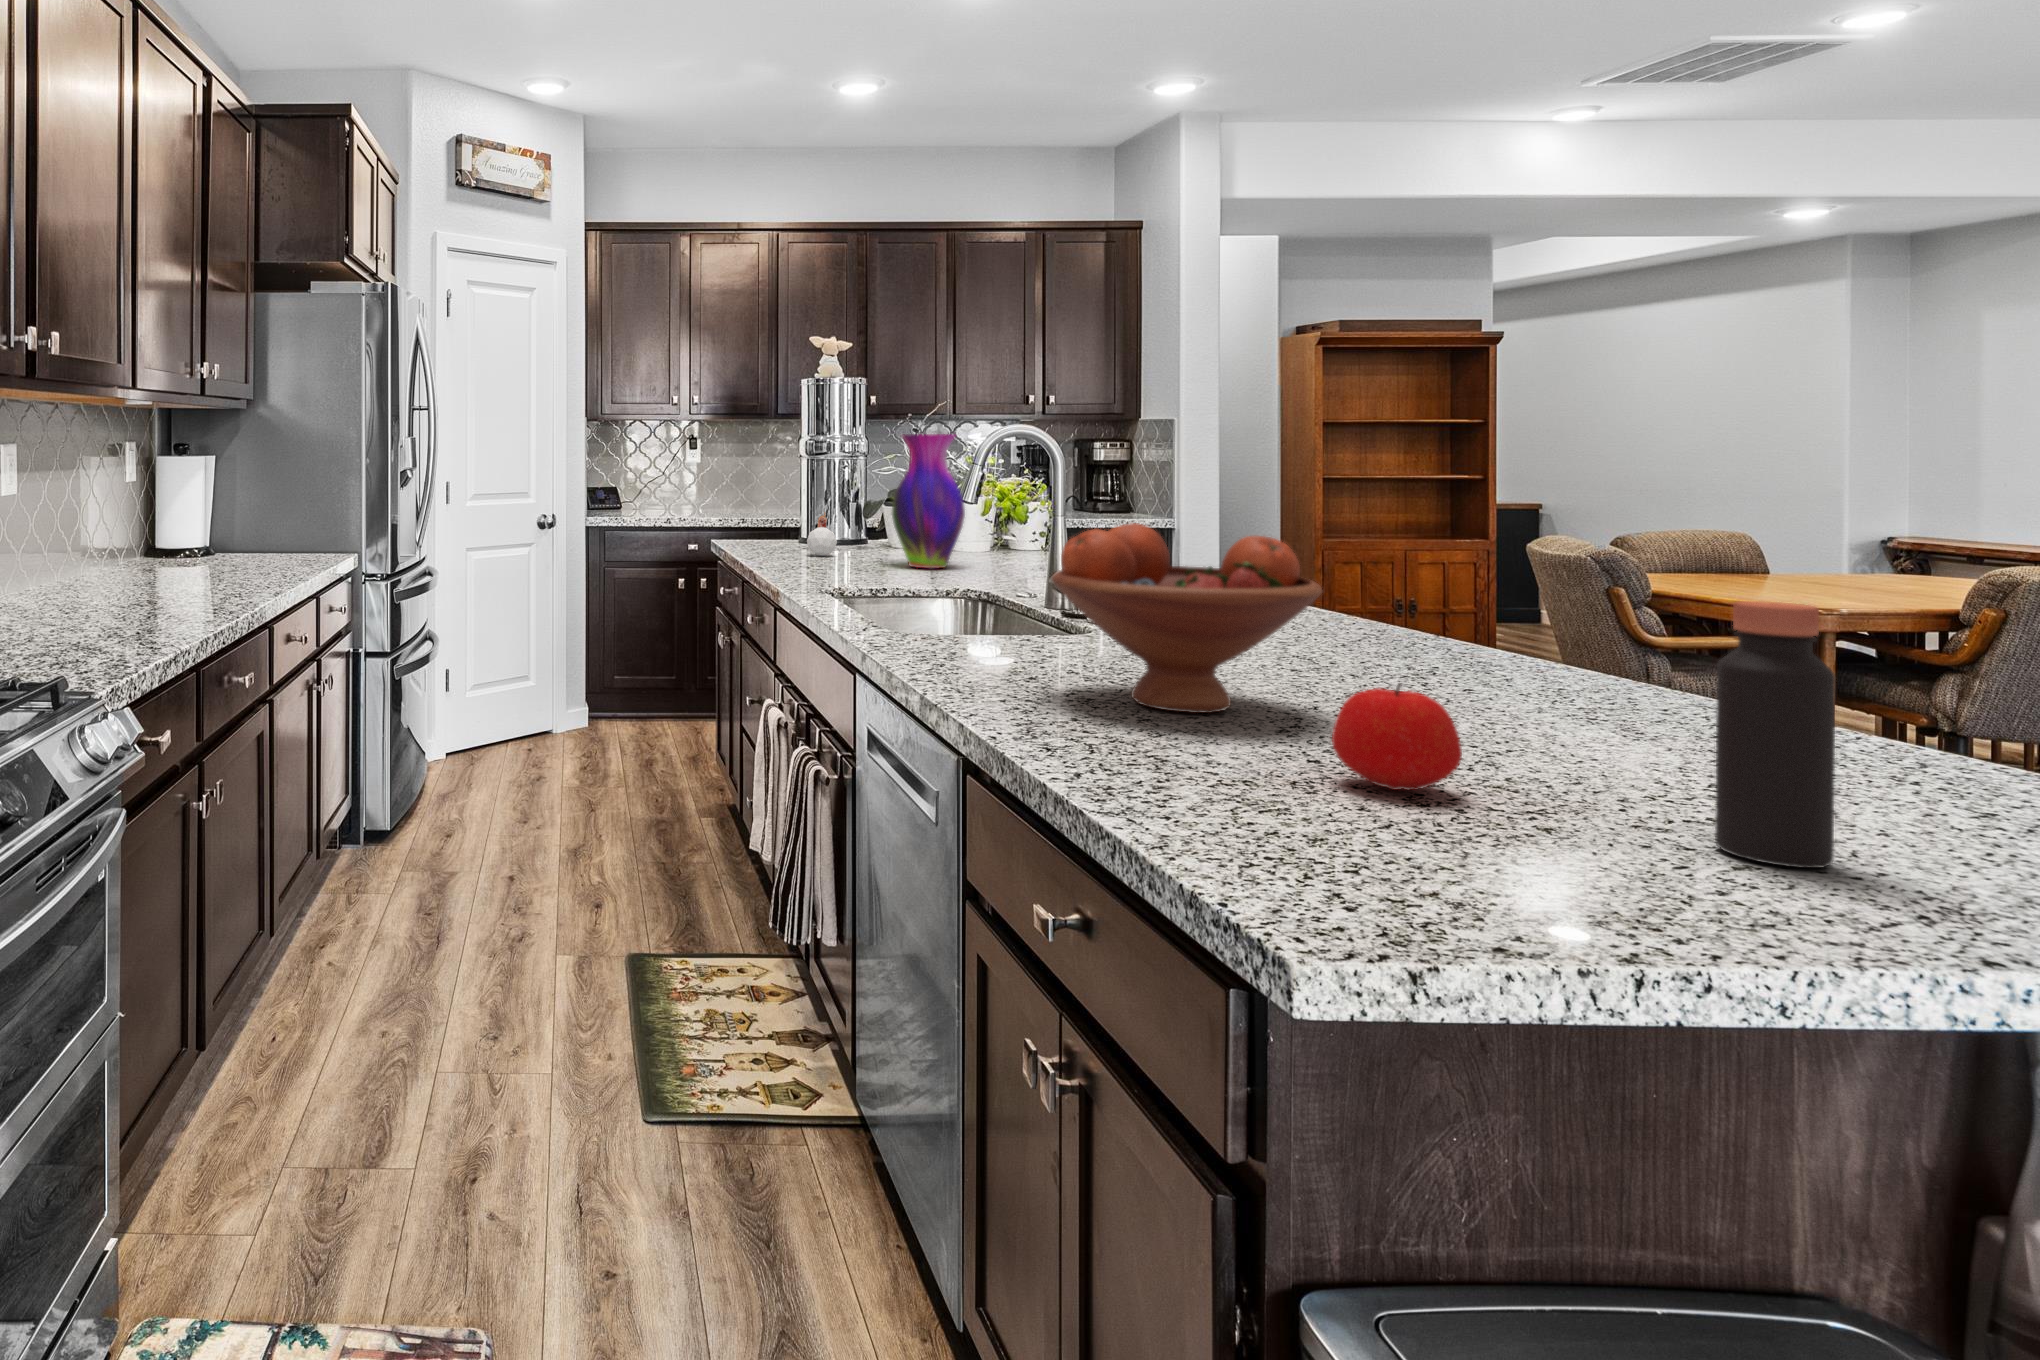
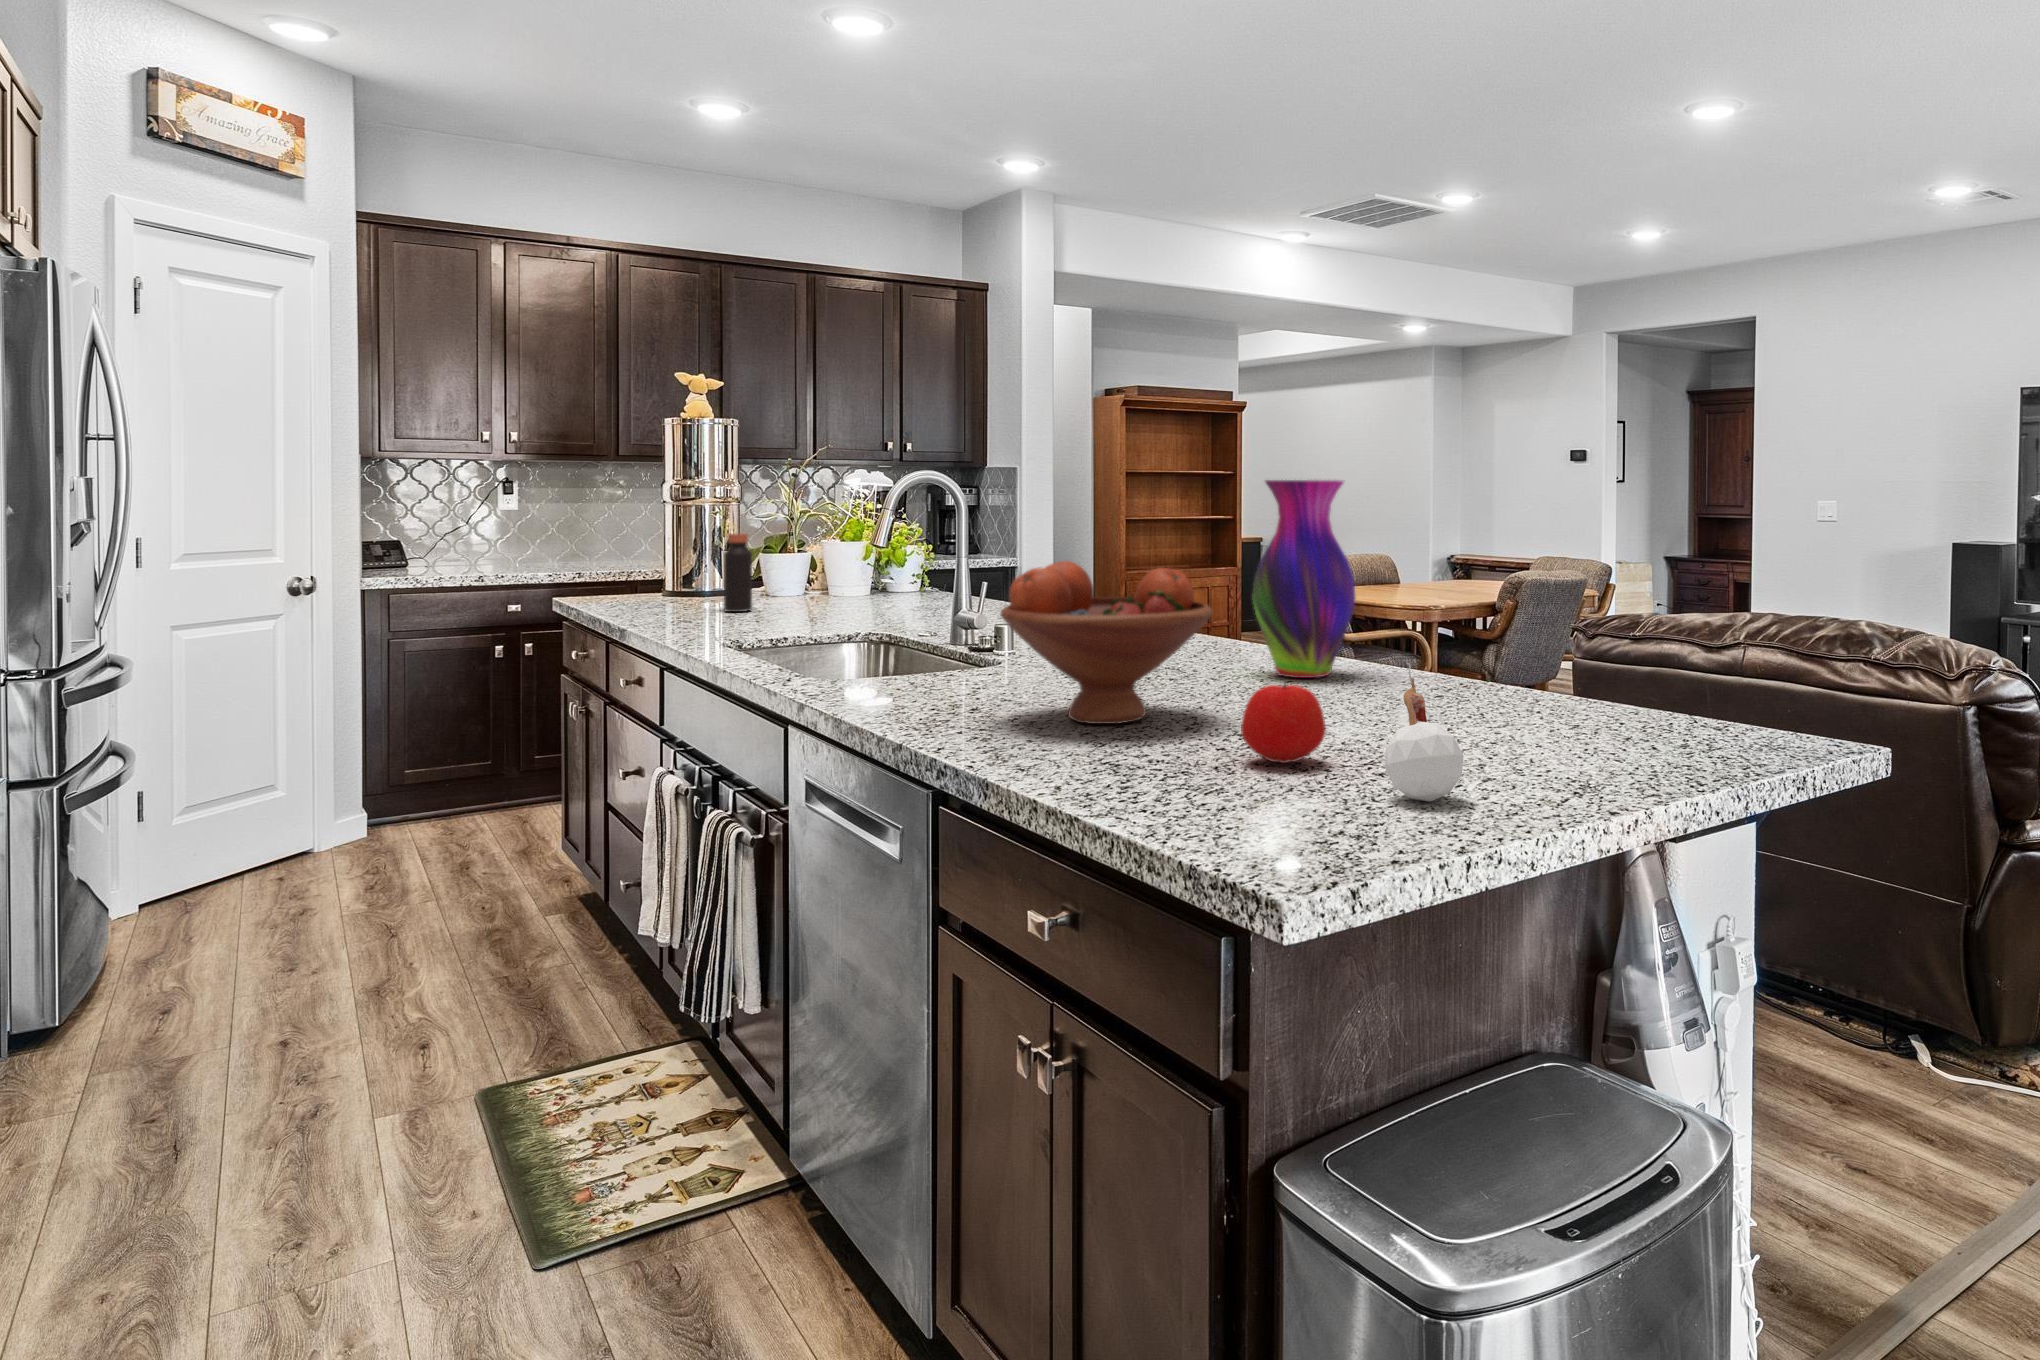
vase: present [892,434,965,568] -> present [1252,480,1355,678]
candle: present [807,506,837,556] -> present [1385,663,1463,802]
bottle: present [1715,601,1836,868] -> present [724,534,752,612]

